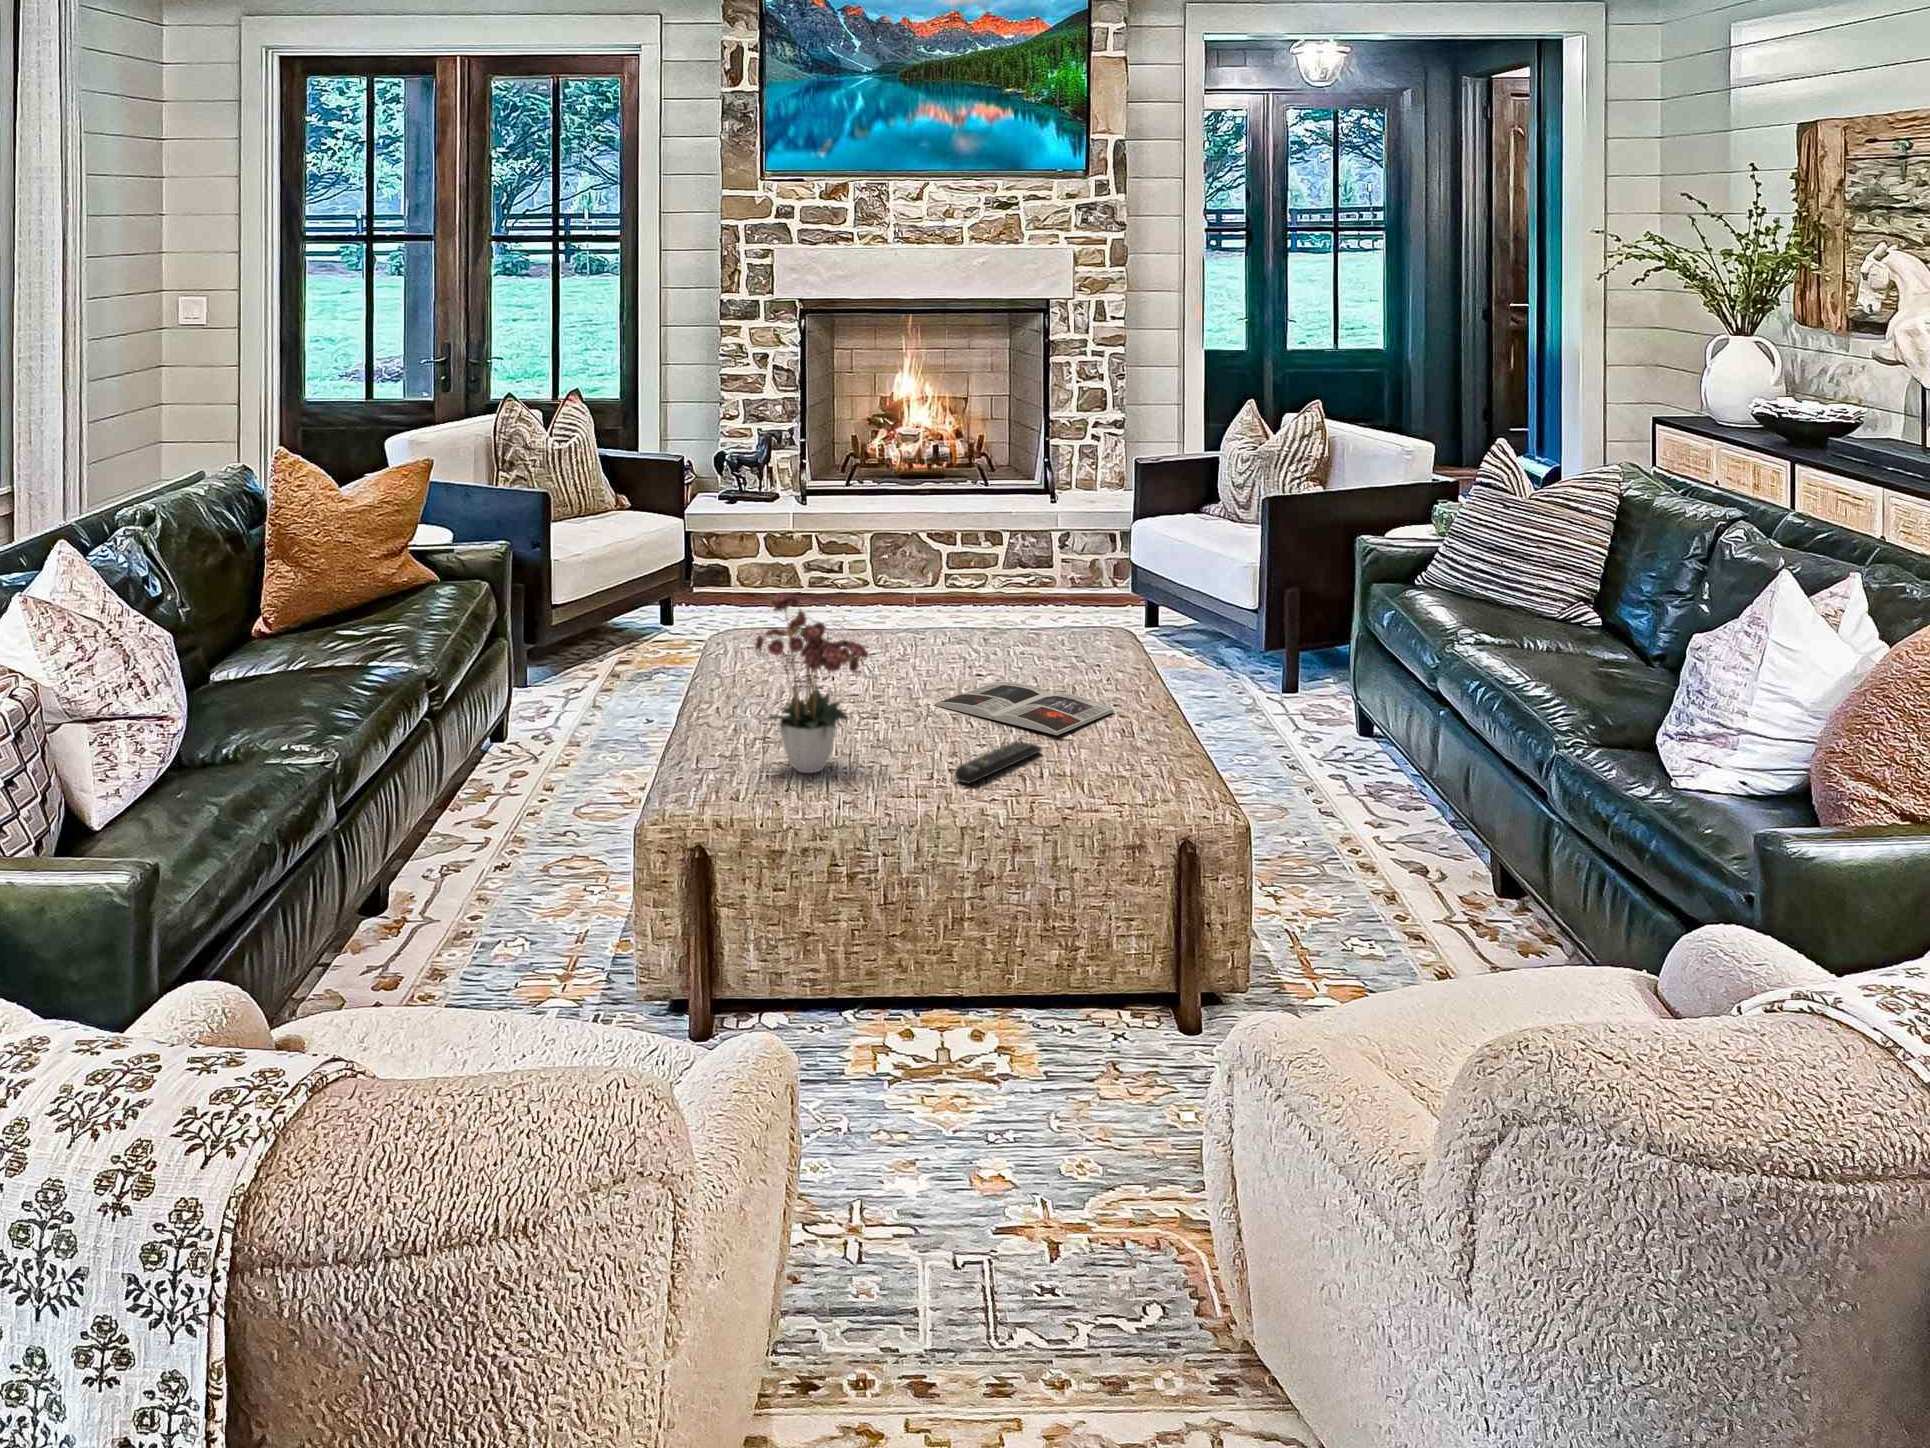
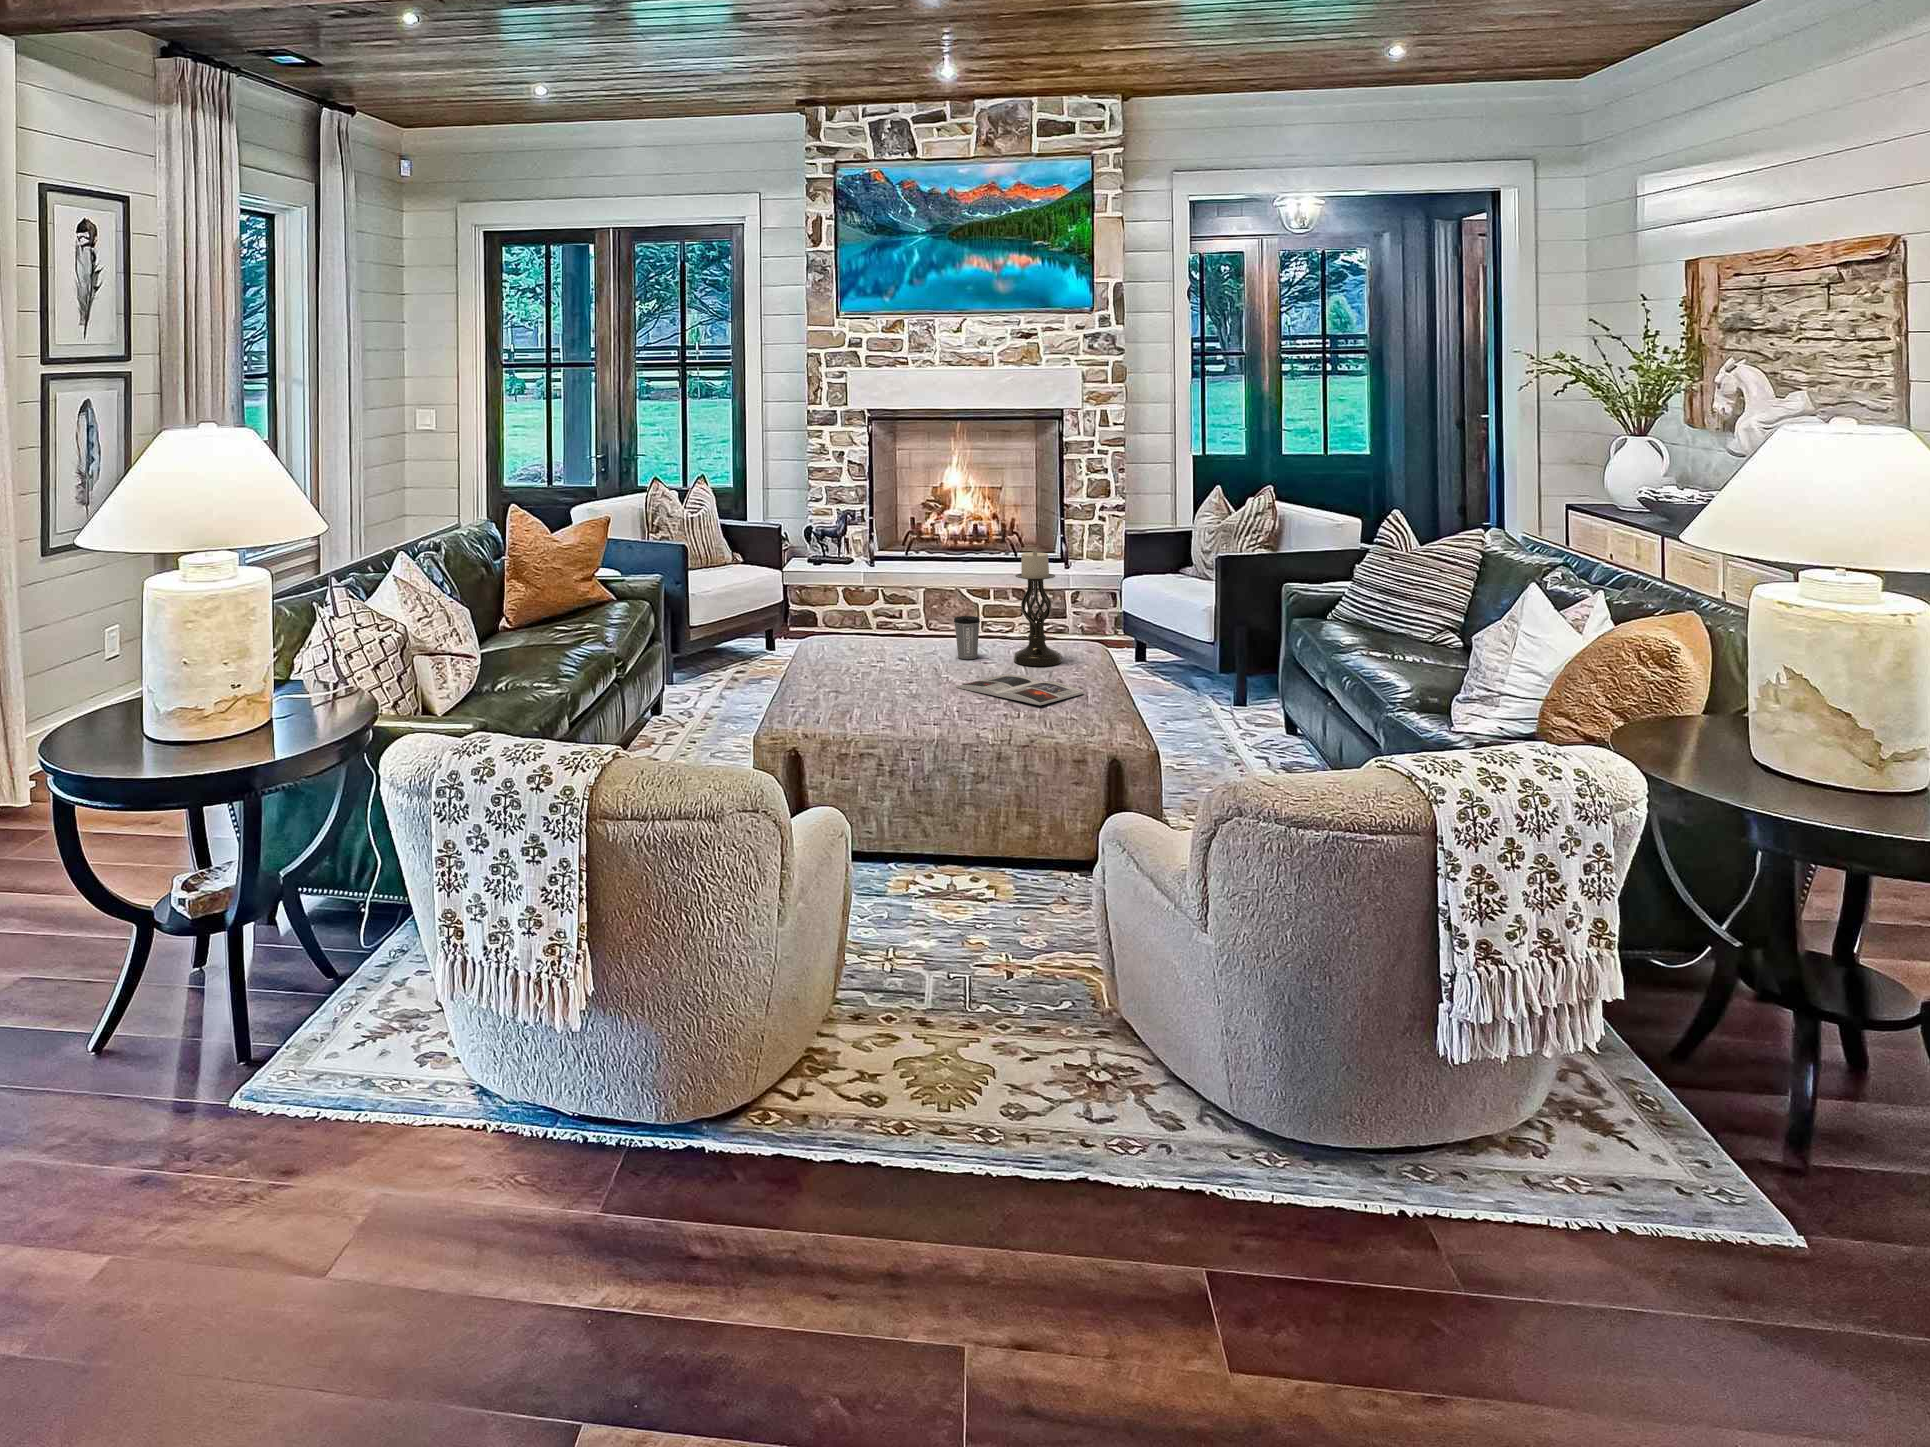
candle holder: none [1009,506,1074,666] -> present [1014,550,1061,666]
flower arrangement: present [755,593,869,773] -> none [823,592,911,723]
coffee cup: none [927,596,963,656] -> present [954,616,980,659]
remote control: present [955,741,1042,784] -> none [965,707,1028,731]

